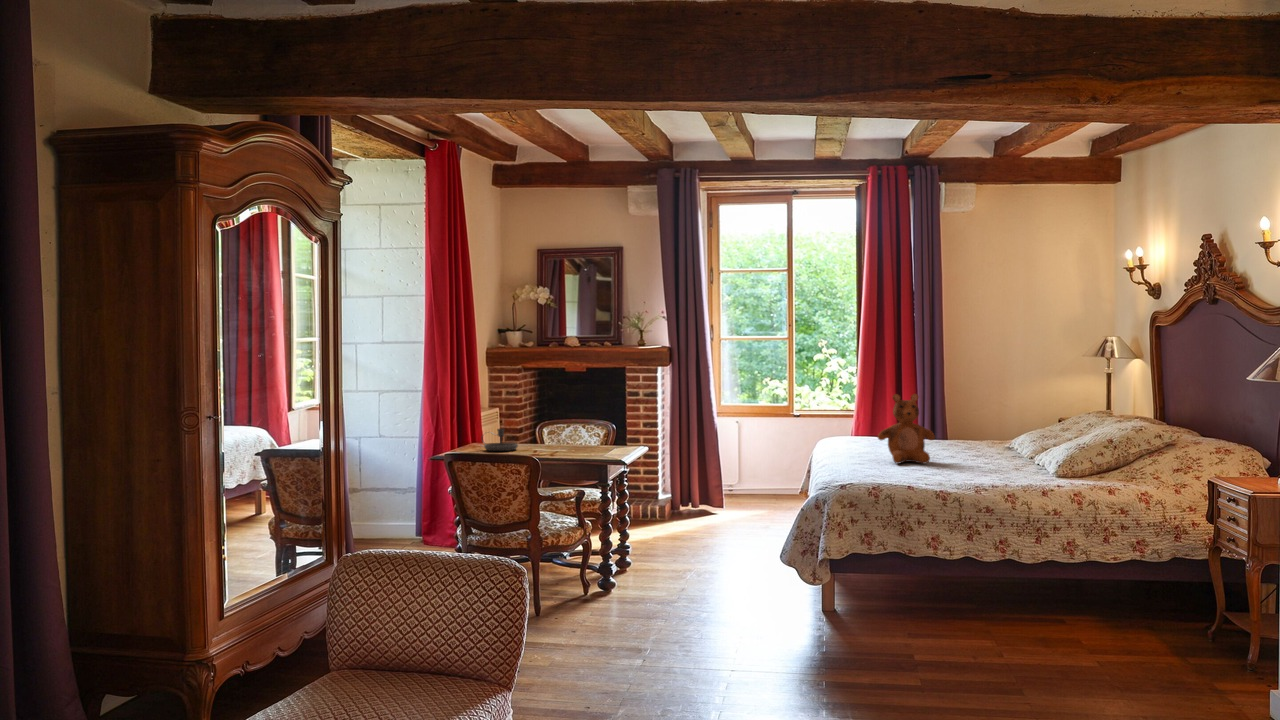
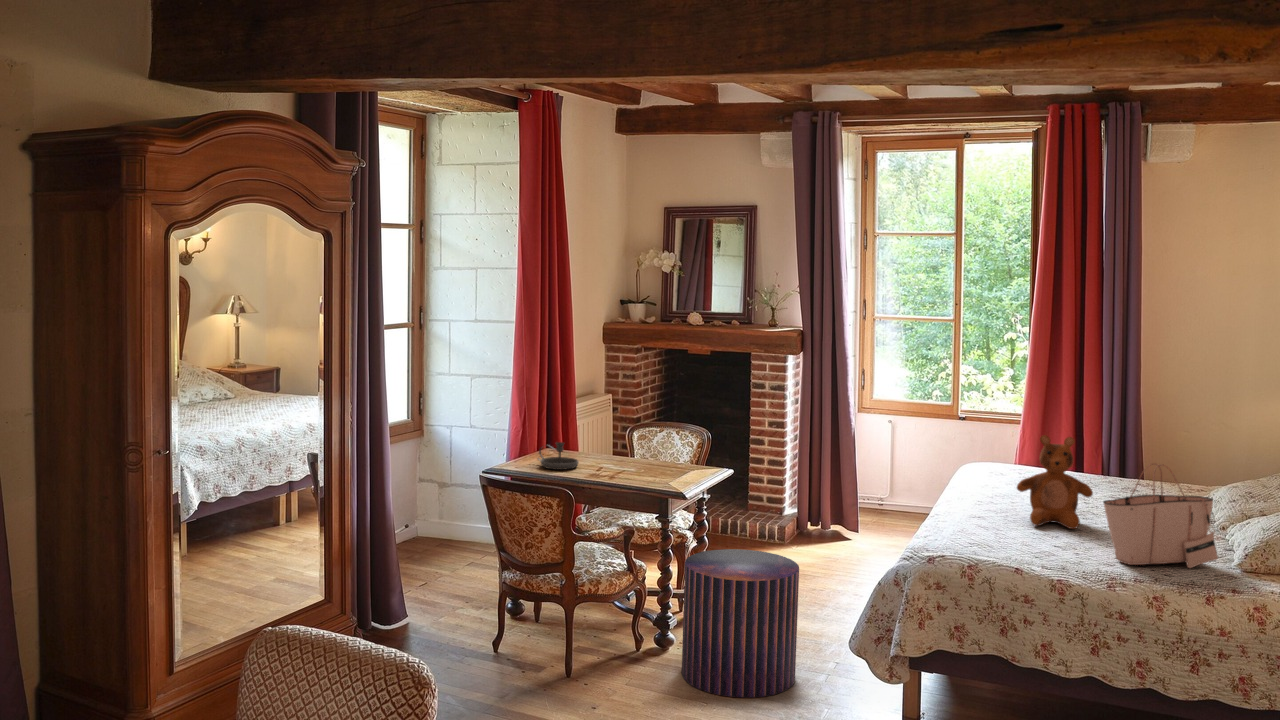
tote bag: none [956,399,1040,476] -> present [1103,463,1218,568]
pouf: none [629,503,726,619] -> present [682,549,799,698]

